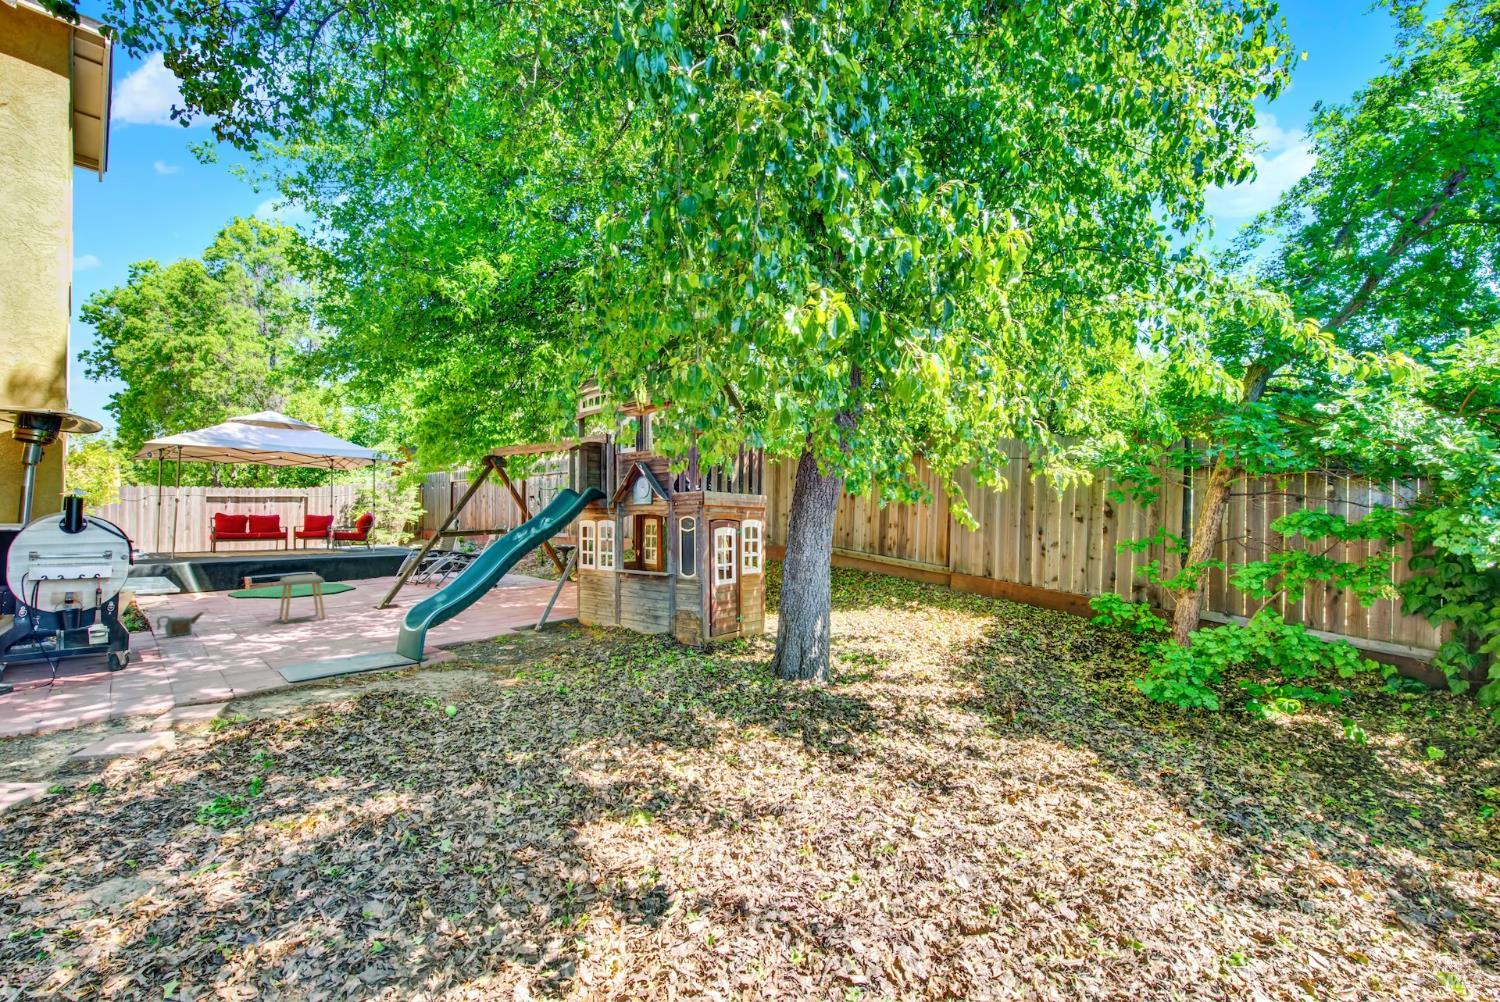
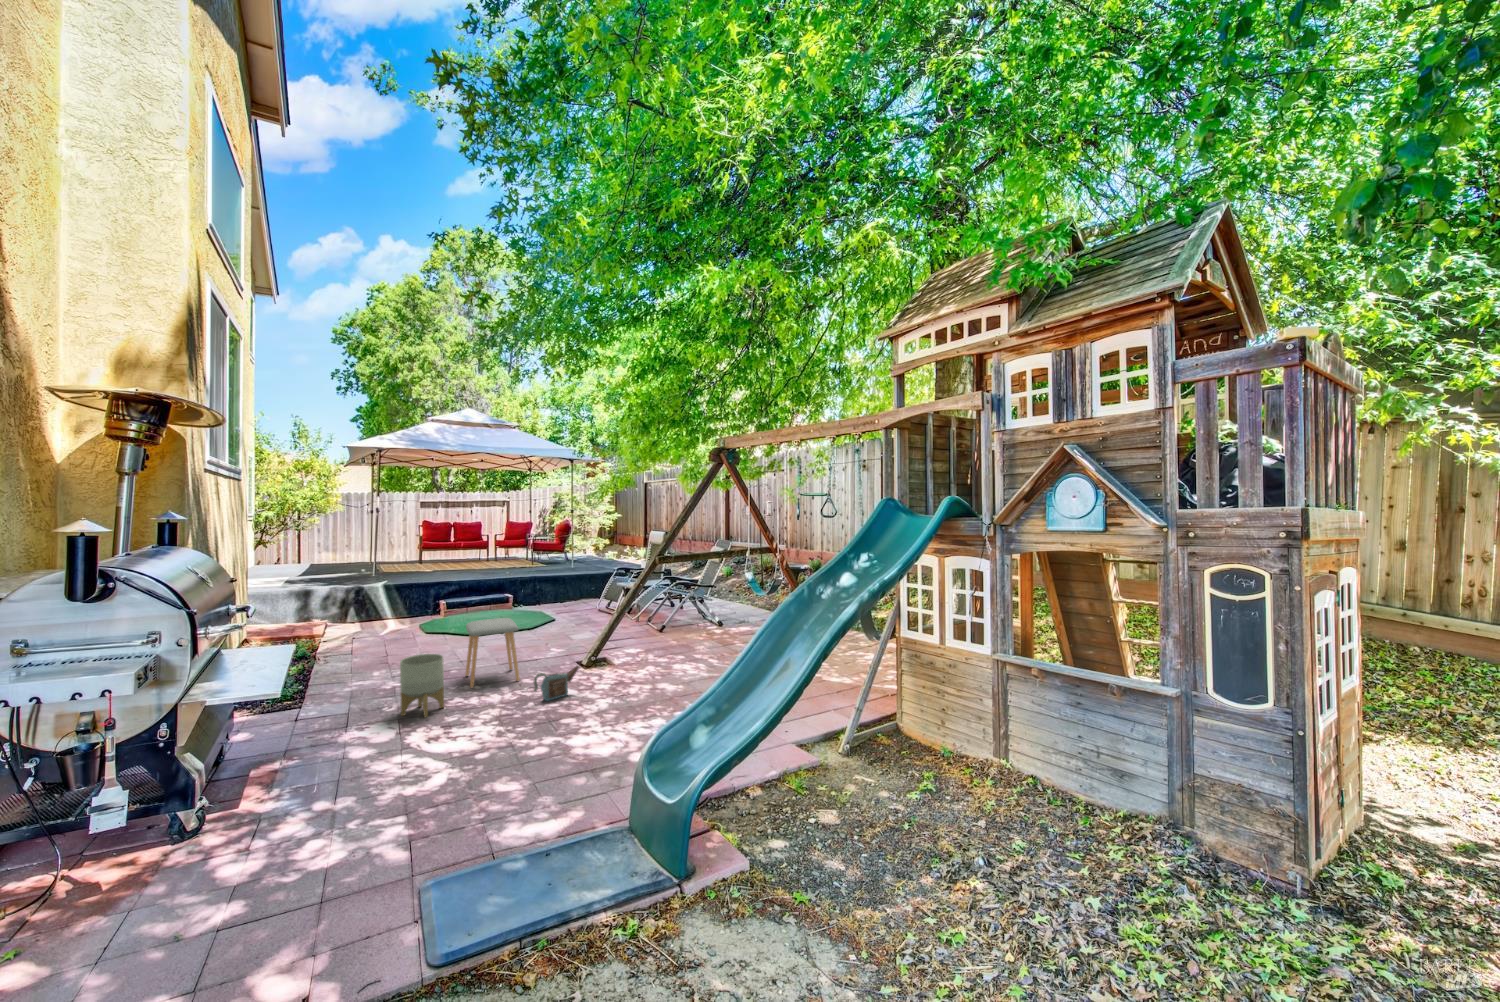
planter: none [232,594,266,636] -> present [400,654,444,717]
watering can: present [156,612,204,637] -> present [534,666,579,701]

